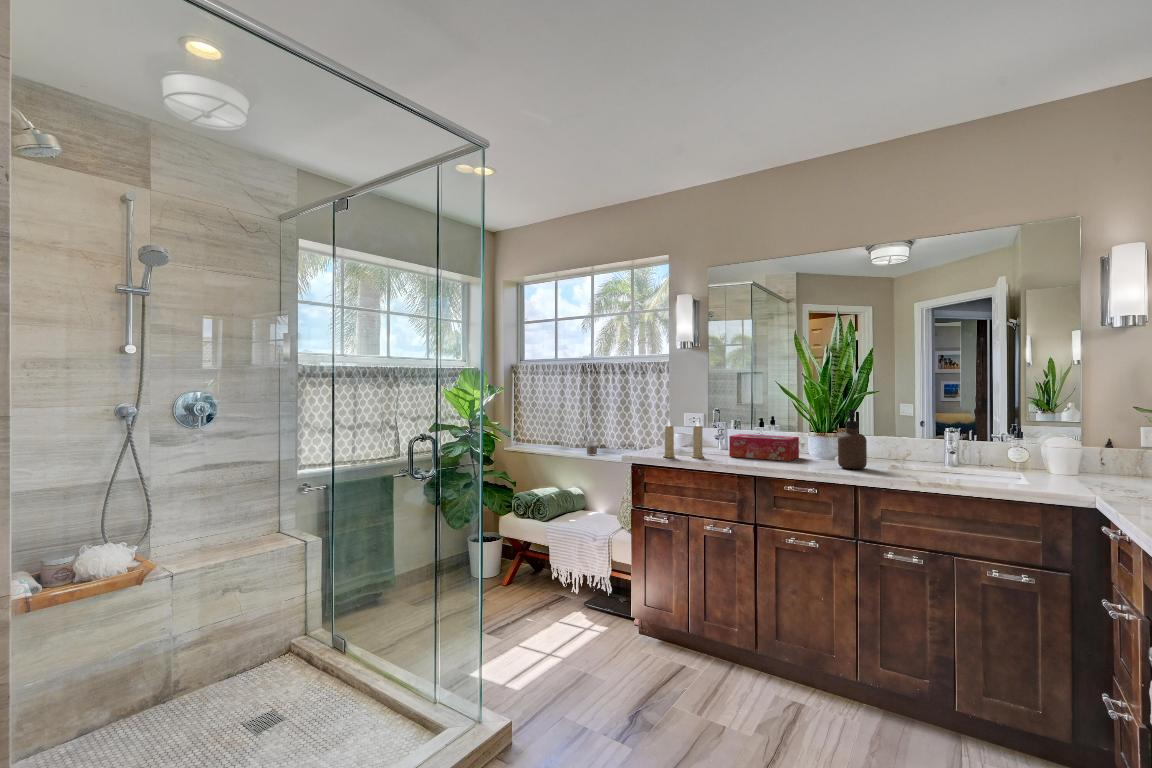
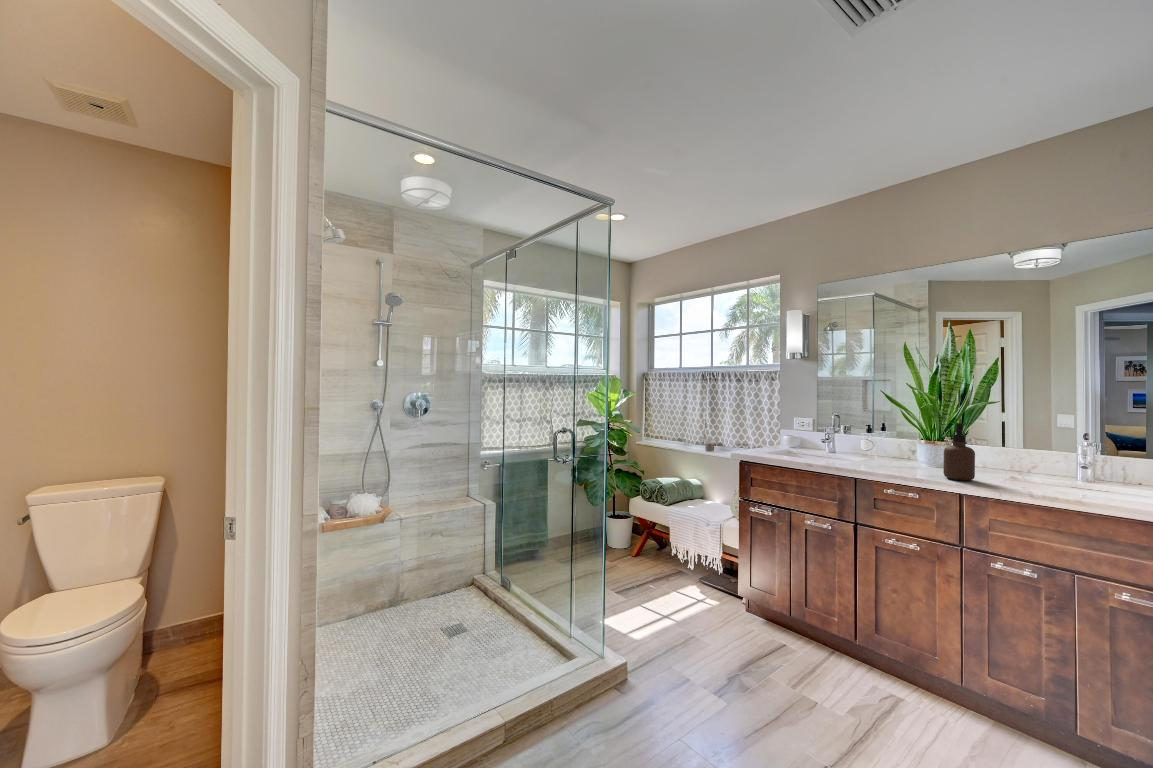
candle: present [663,421,704,458] -> none [770,425,809,460]
tissue box: present [729,434,799,461] -> none [834,441,906,469]

